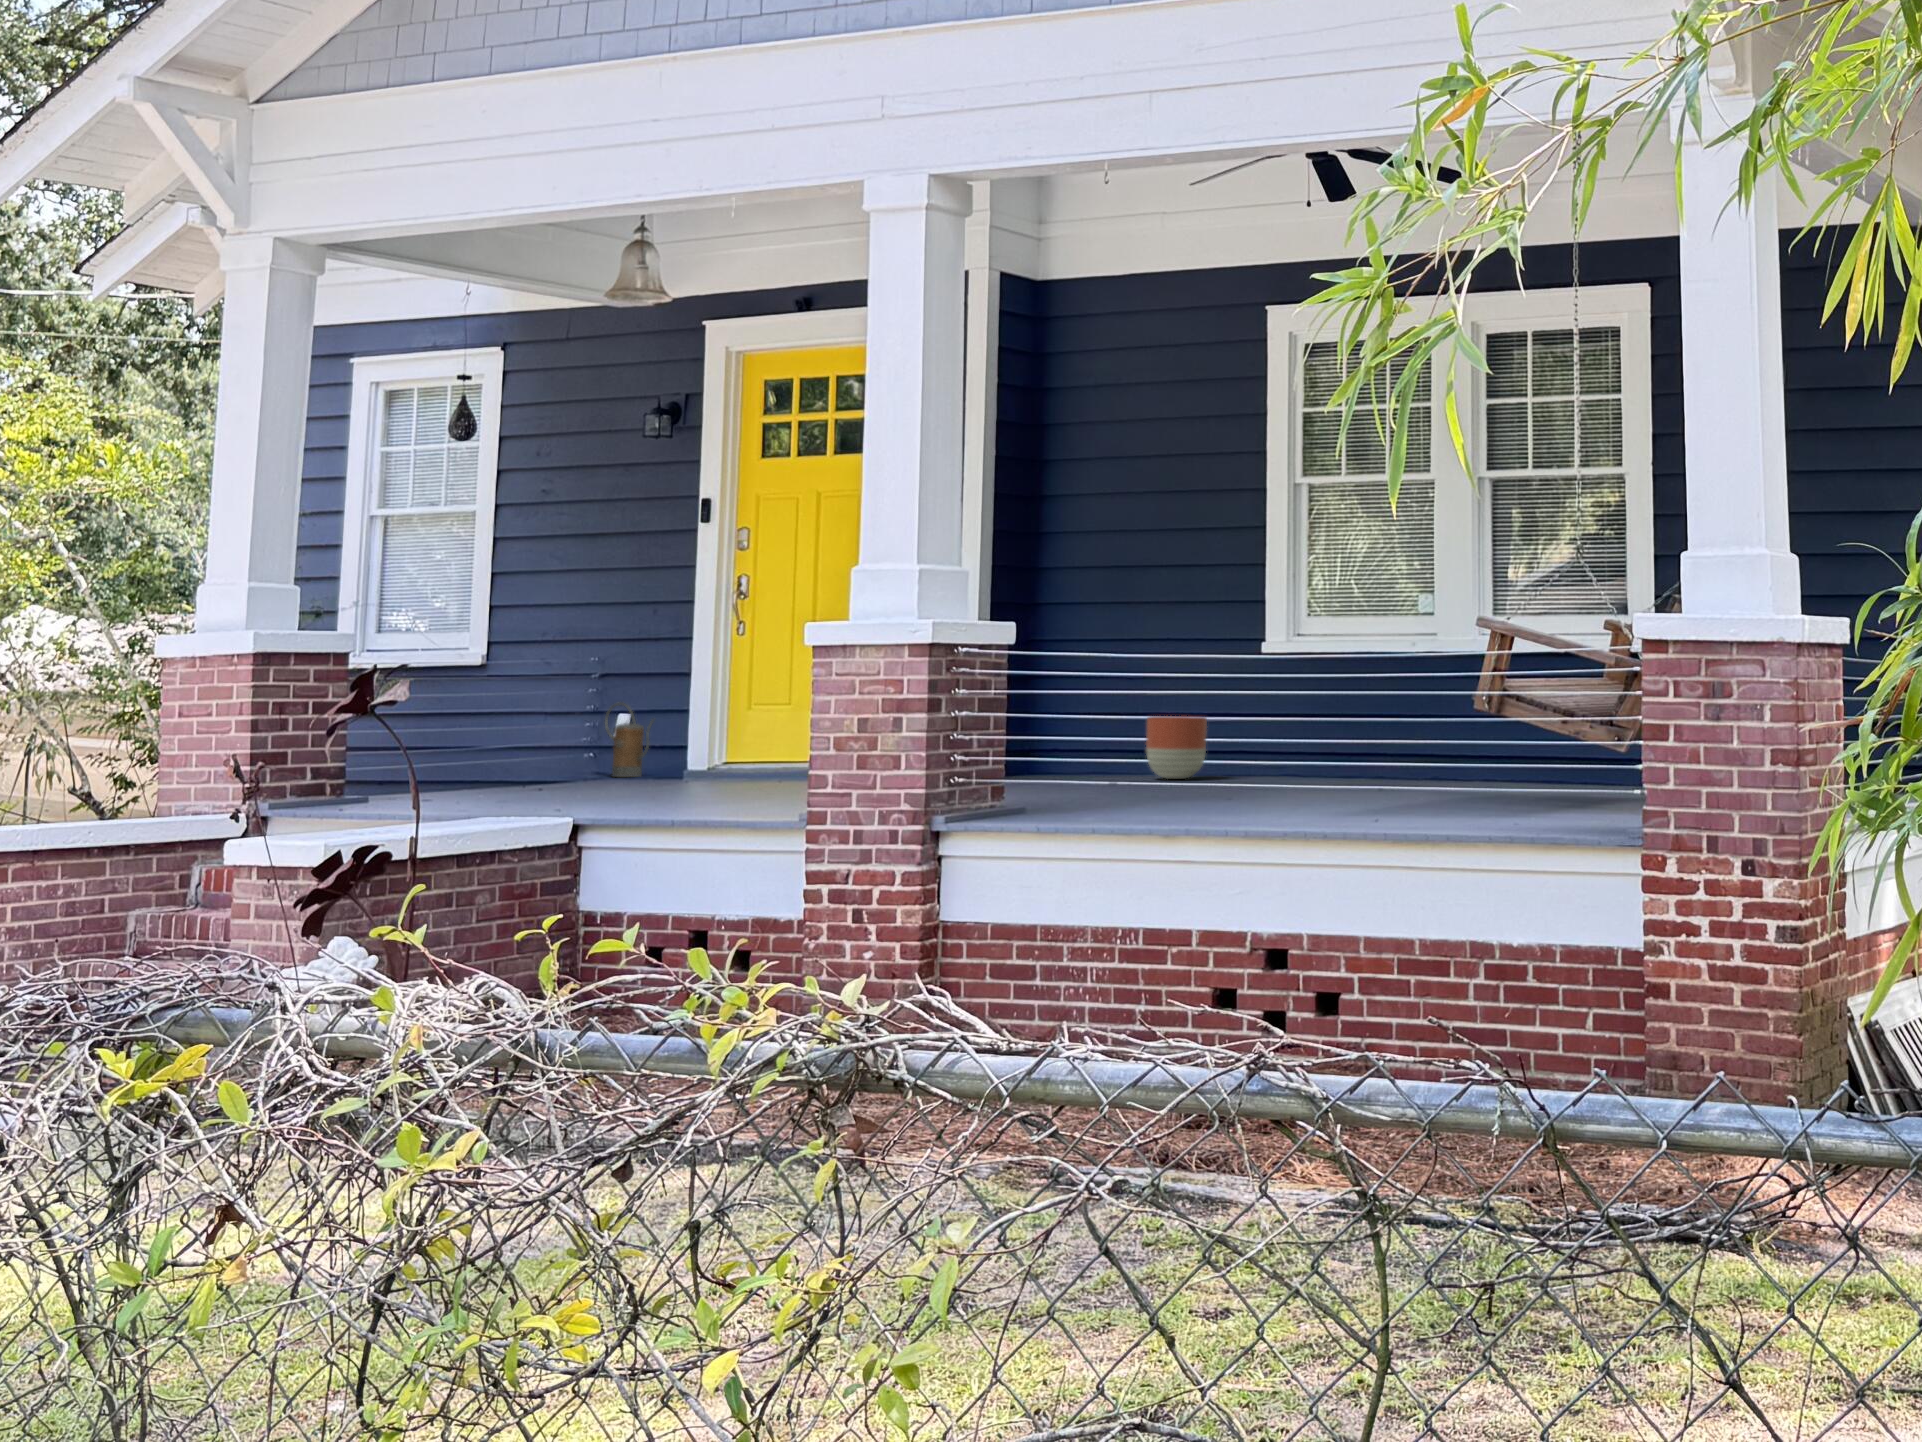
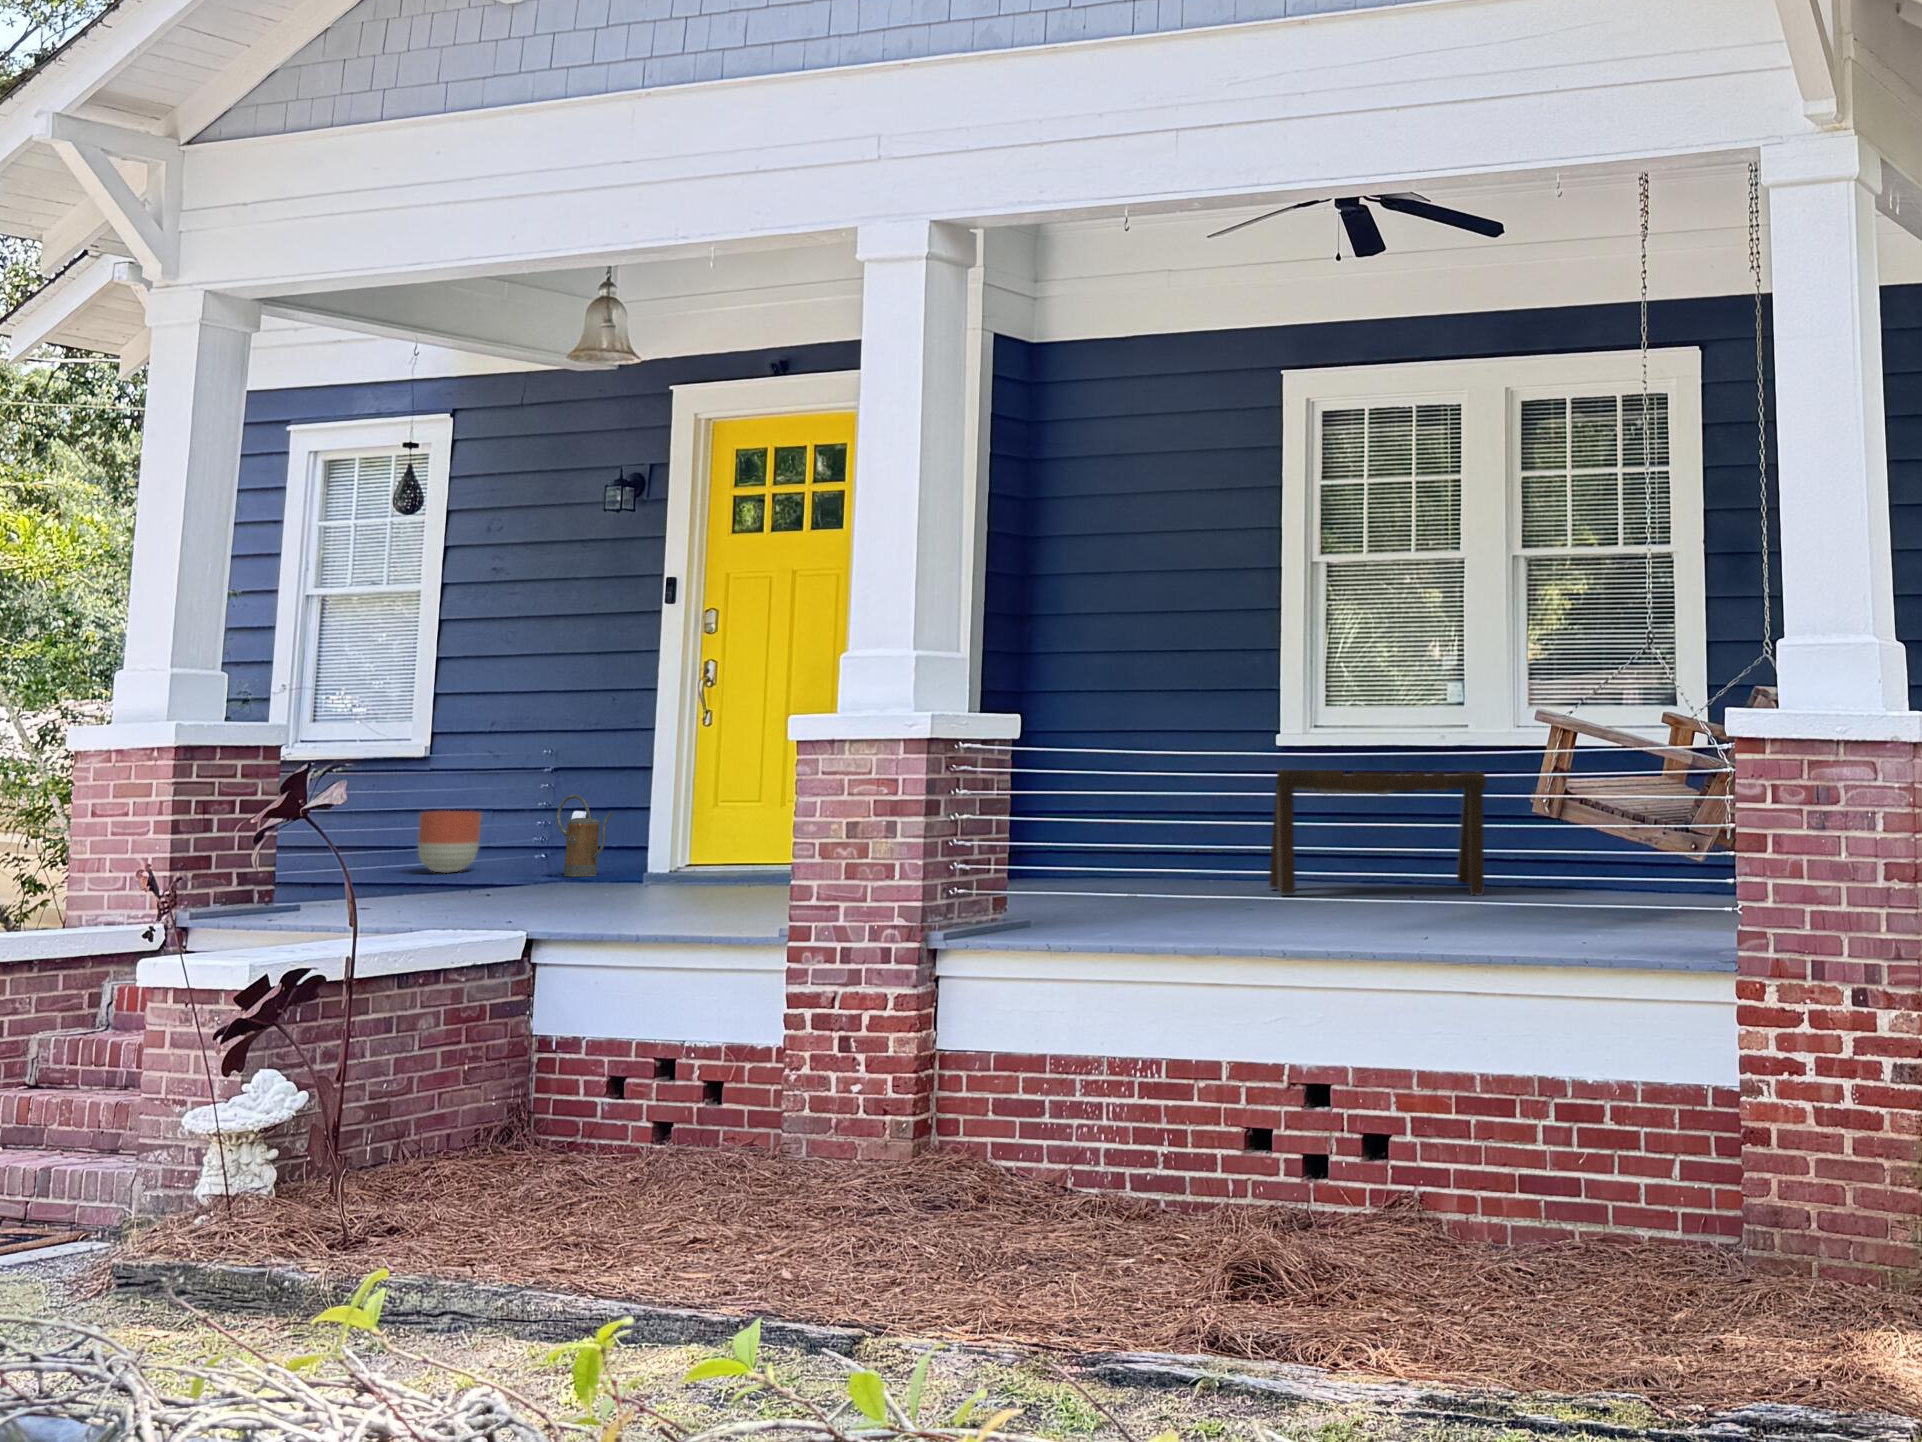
bench: none [1255,676,1453,792] -> present [1269,770,1487,895]
planter: present [1146,716,1207,779] -> present [418,811,482,873]

